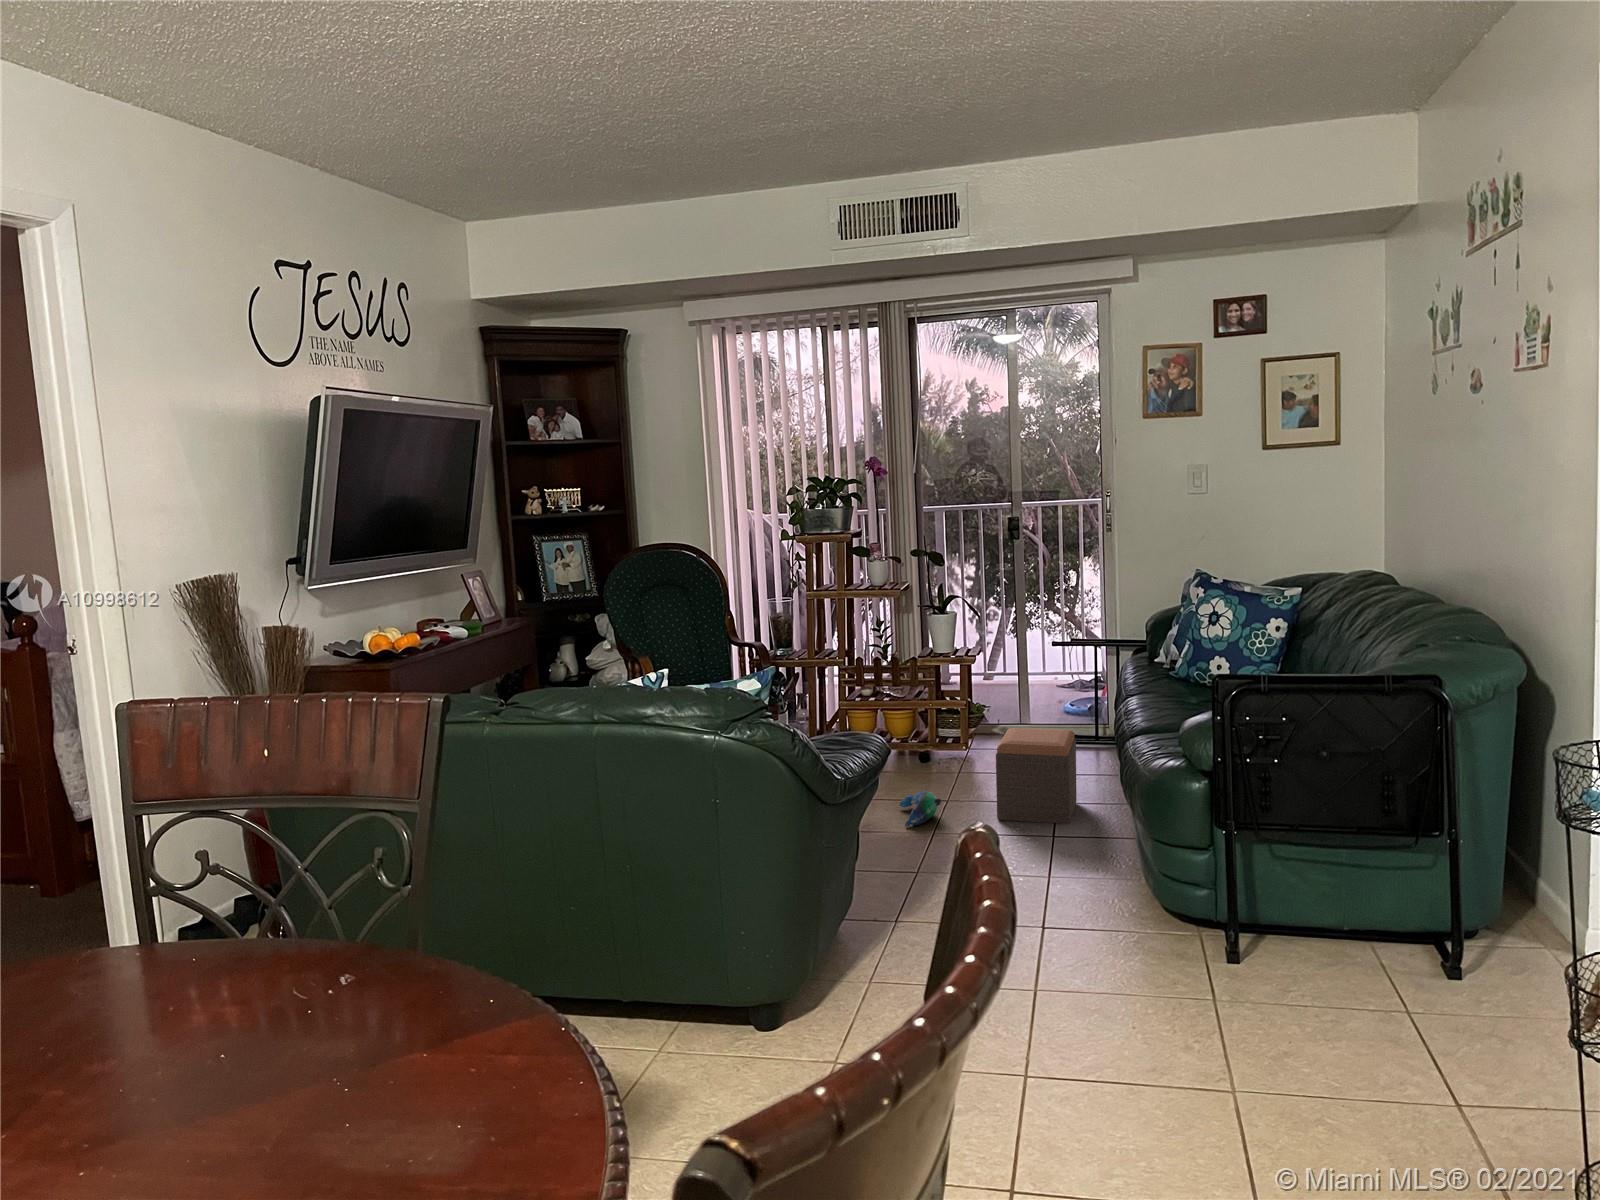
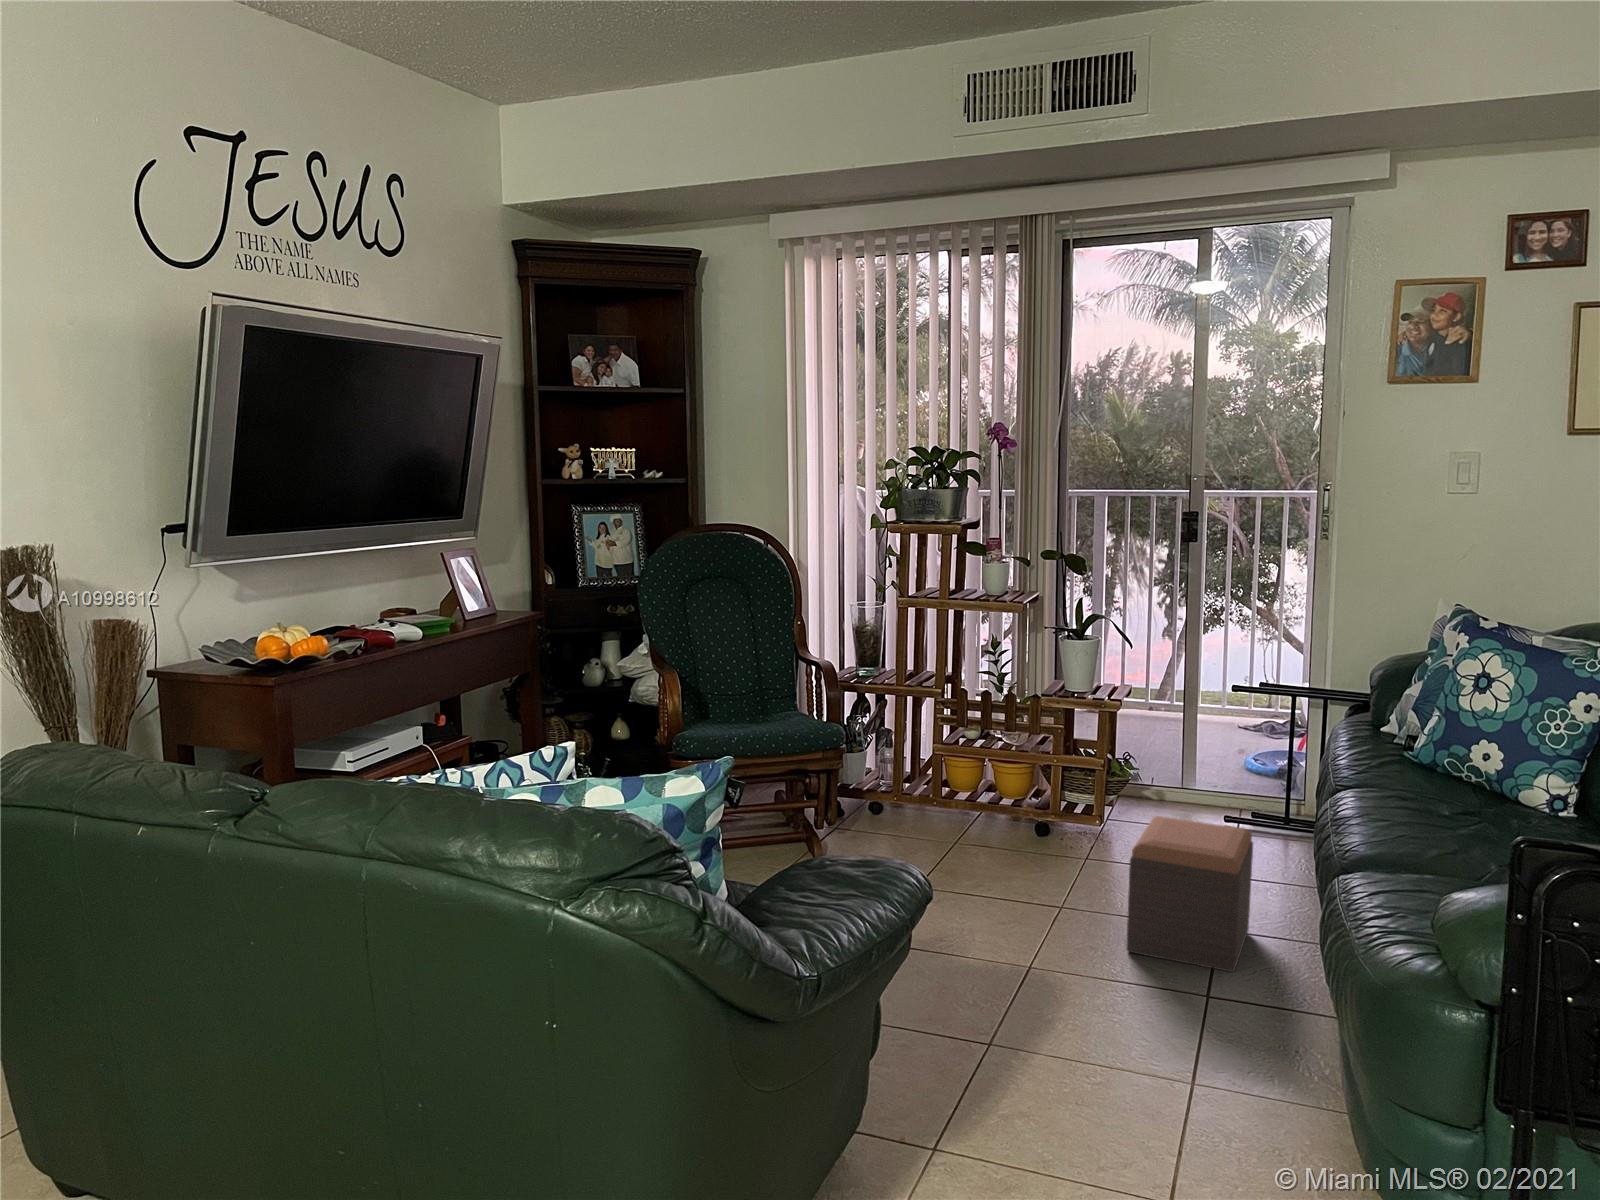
plush toy: present [899,791,941,827] -> none [990,894,1047,949]

